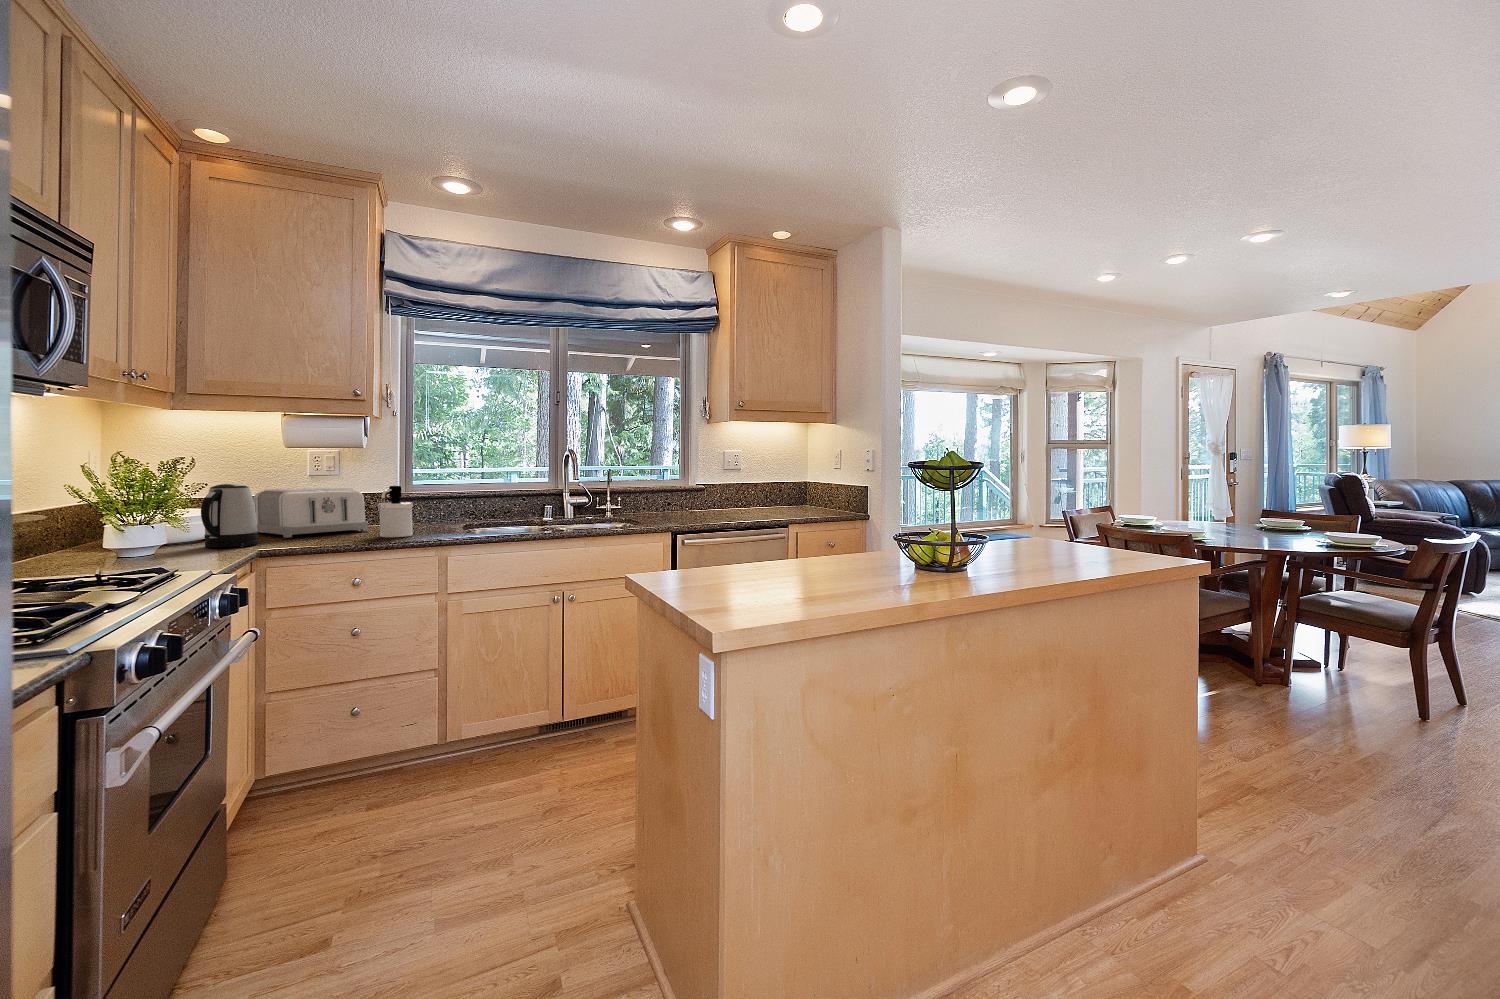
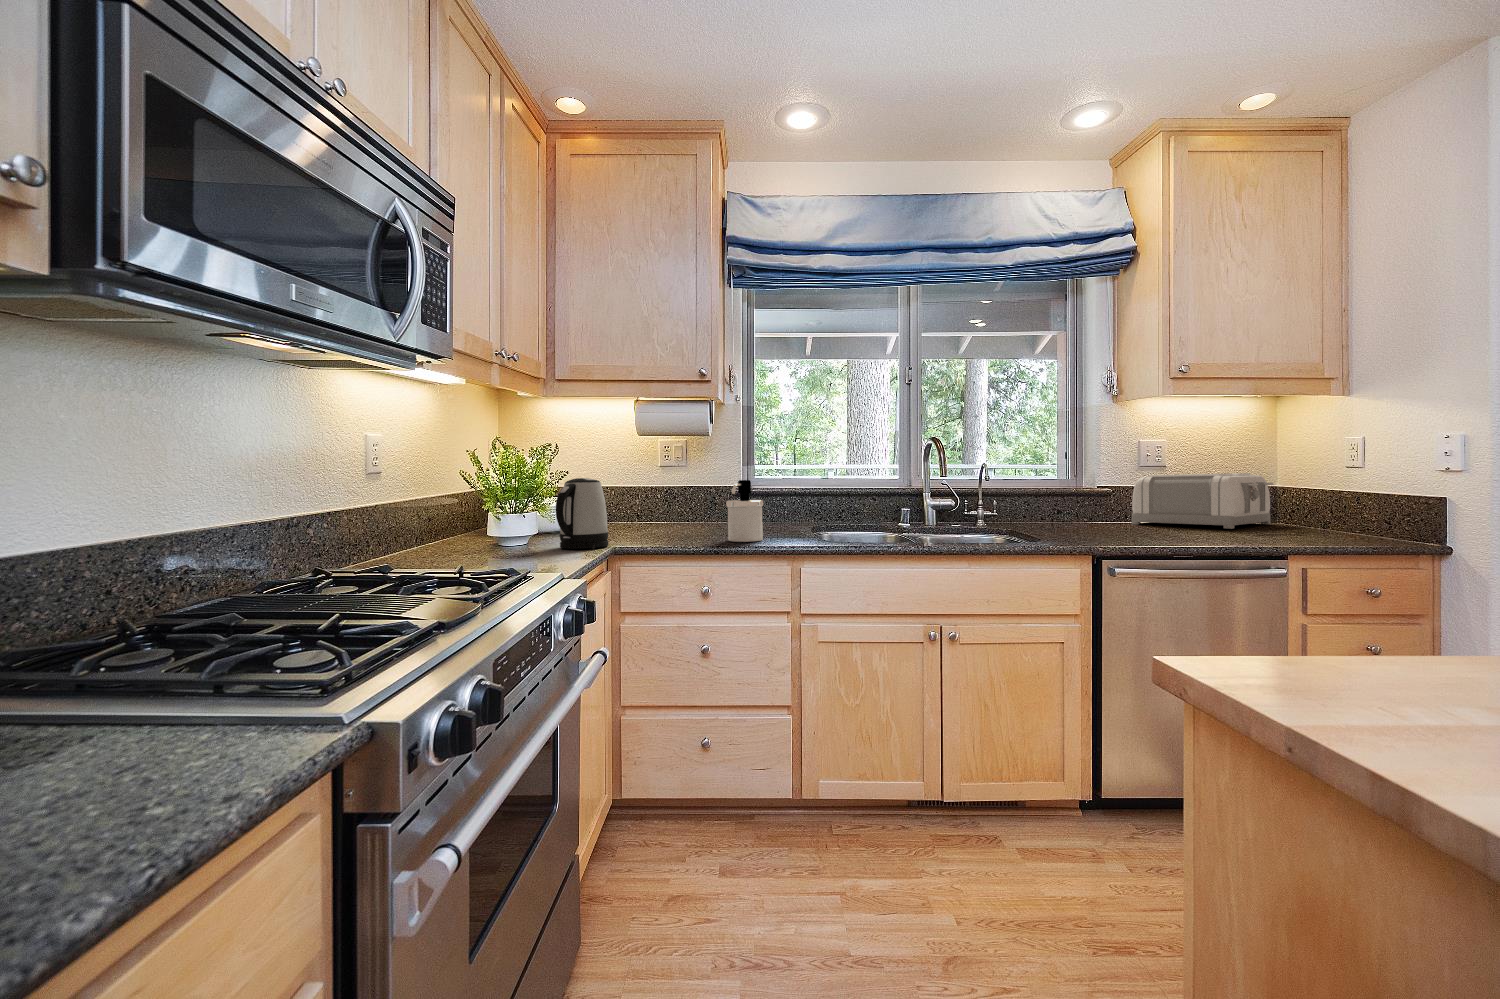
toaster: present [254,488,368,538] -> present [1132,473,1273,529]

